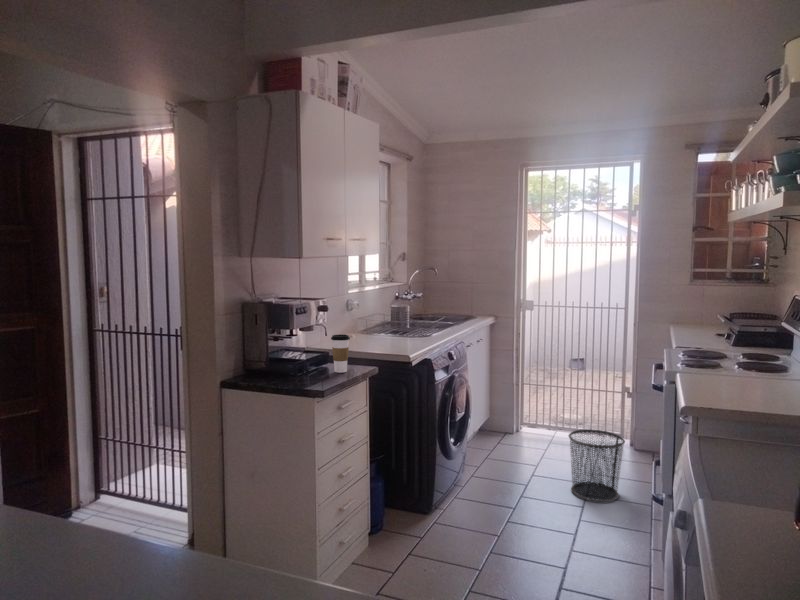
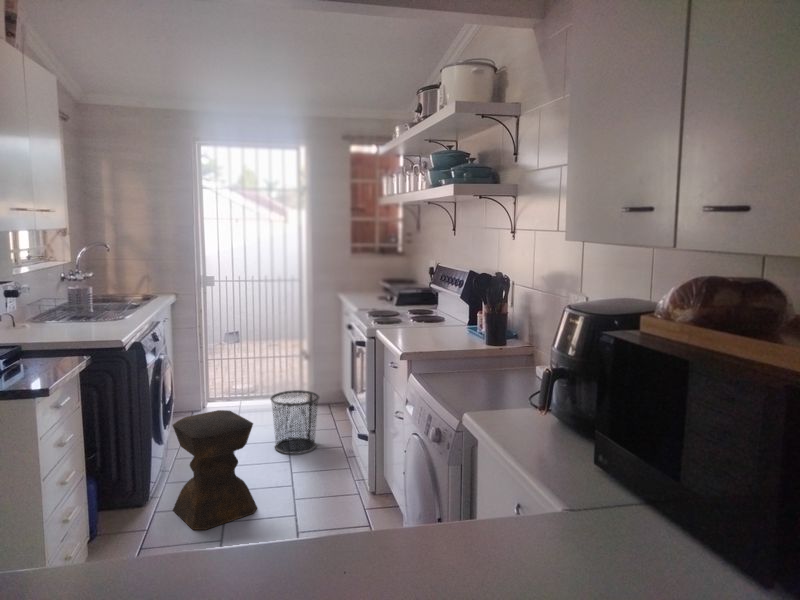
coffee cup: present [331,335,350,373] -> none [29,323,55,367]
stool: none [450,437,528,556] -> present [173,410,257,530]

